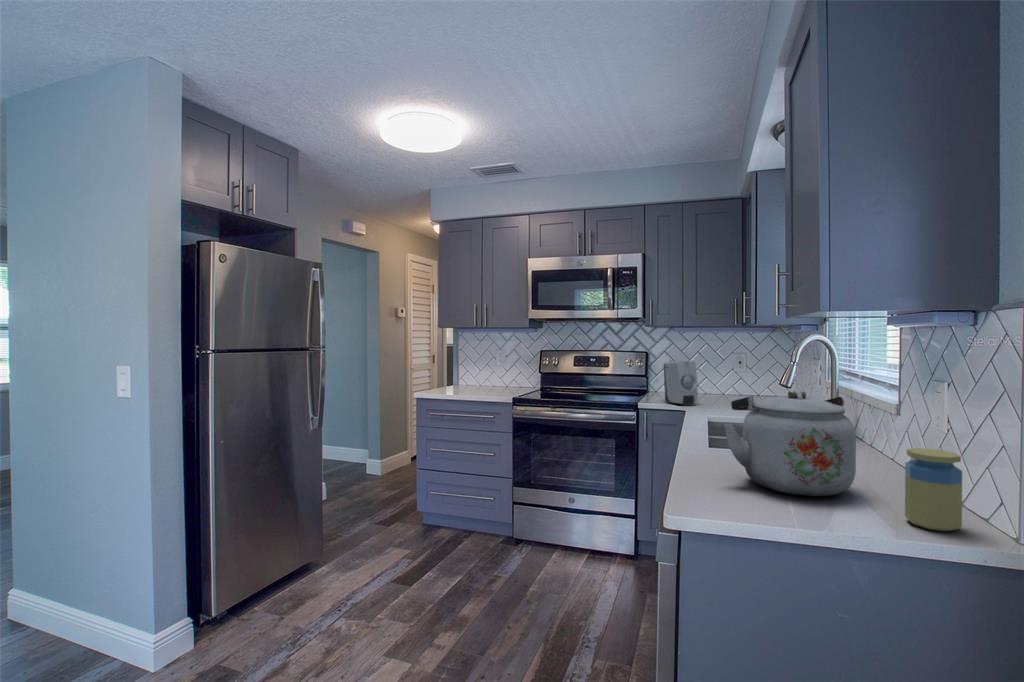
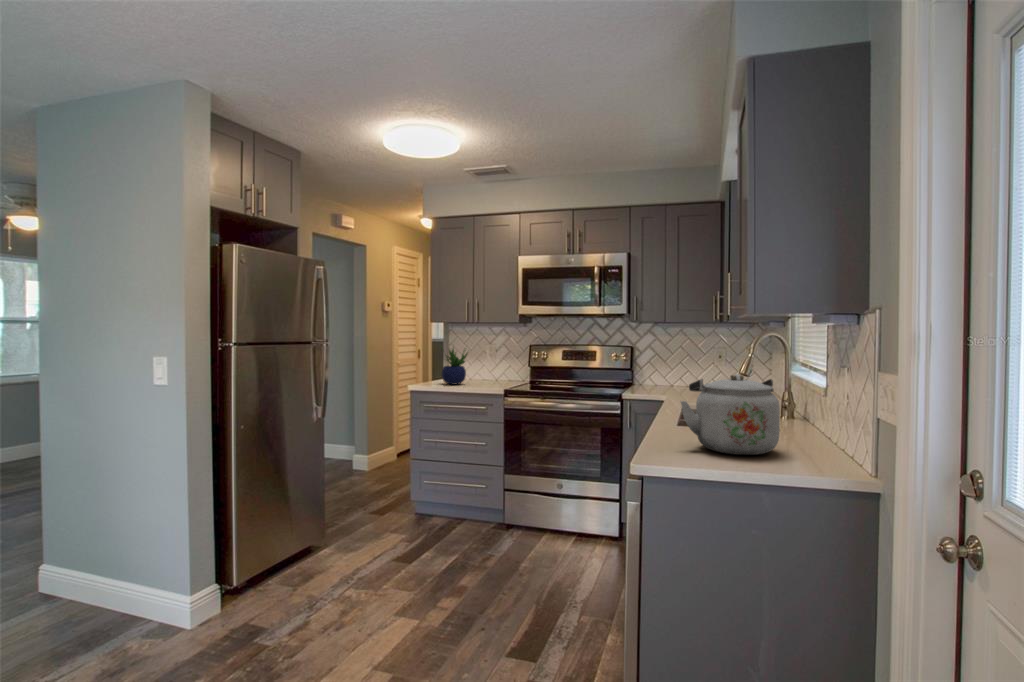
potted plant: none [447,349,478,391] -> present [442,349,467,385]
soap dispenser: present [664,361,698,406] -> none [646,355,677,396]
jar: present [905,448,962,531] -> none [806,415,842,473]

